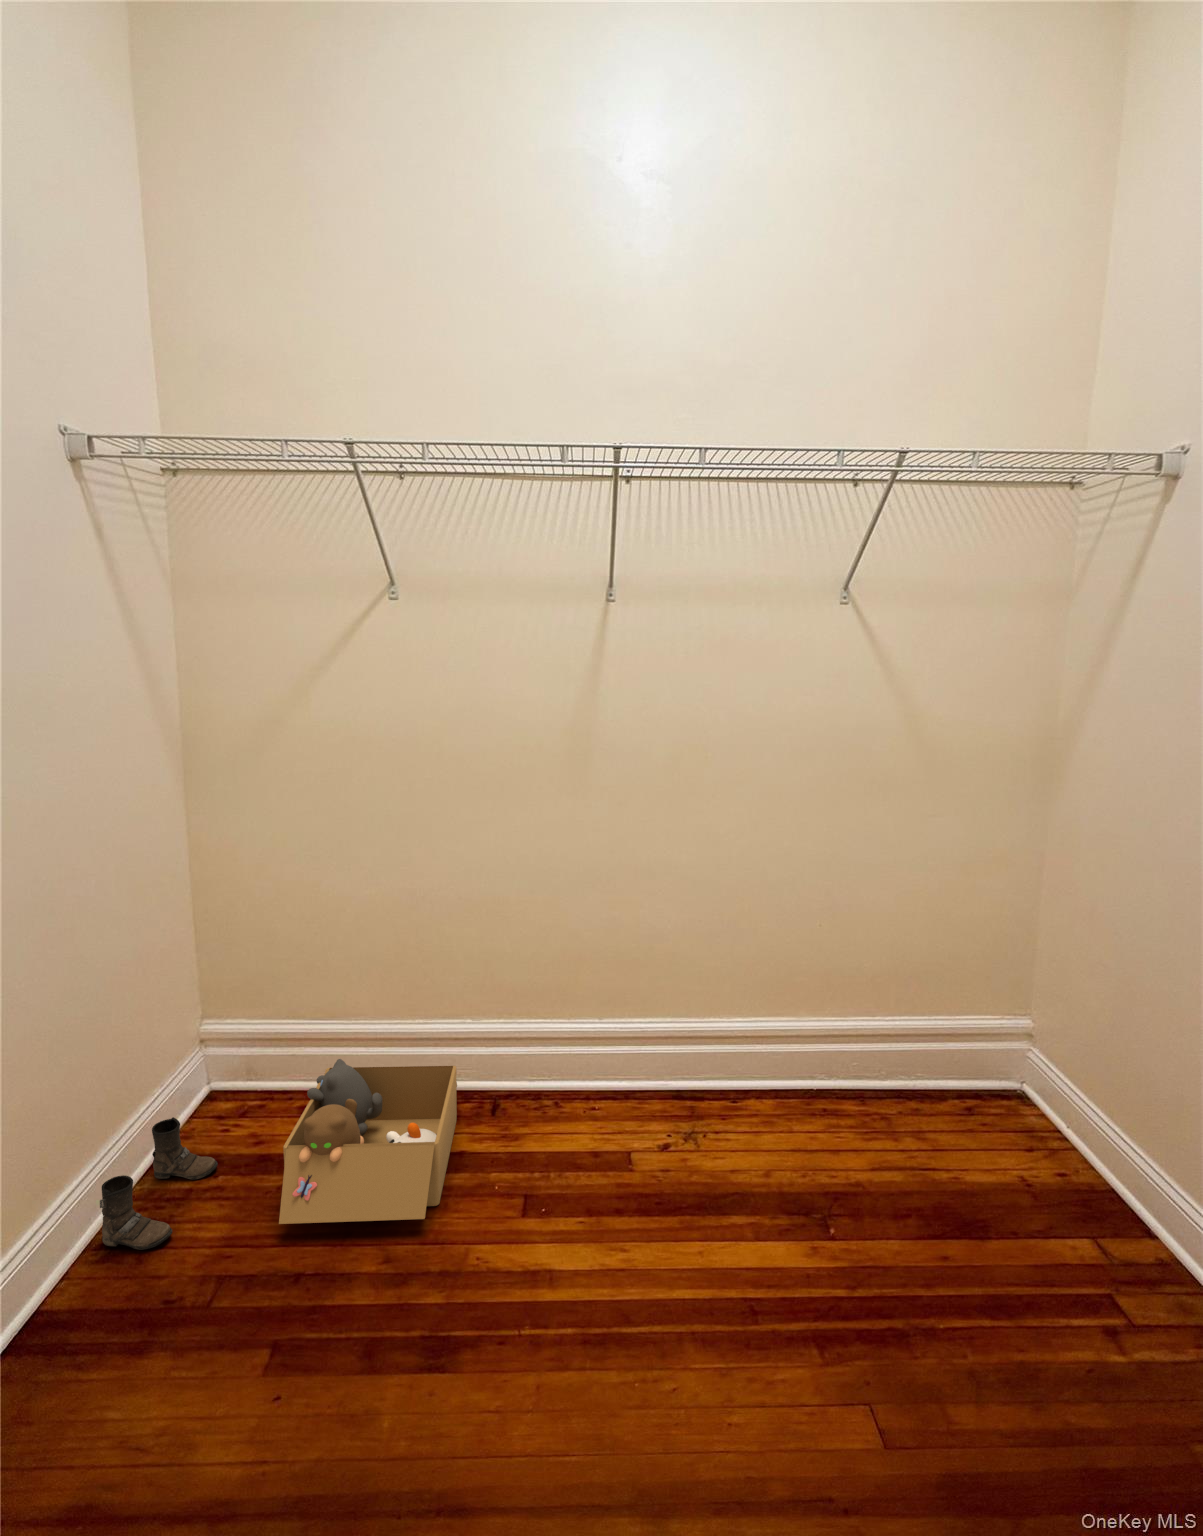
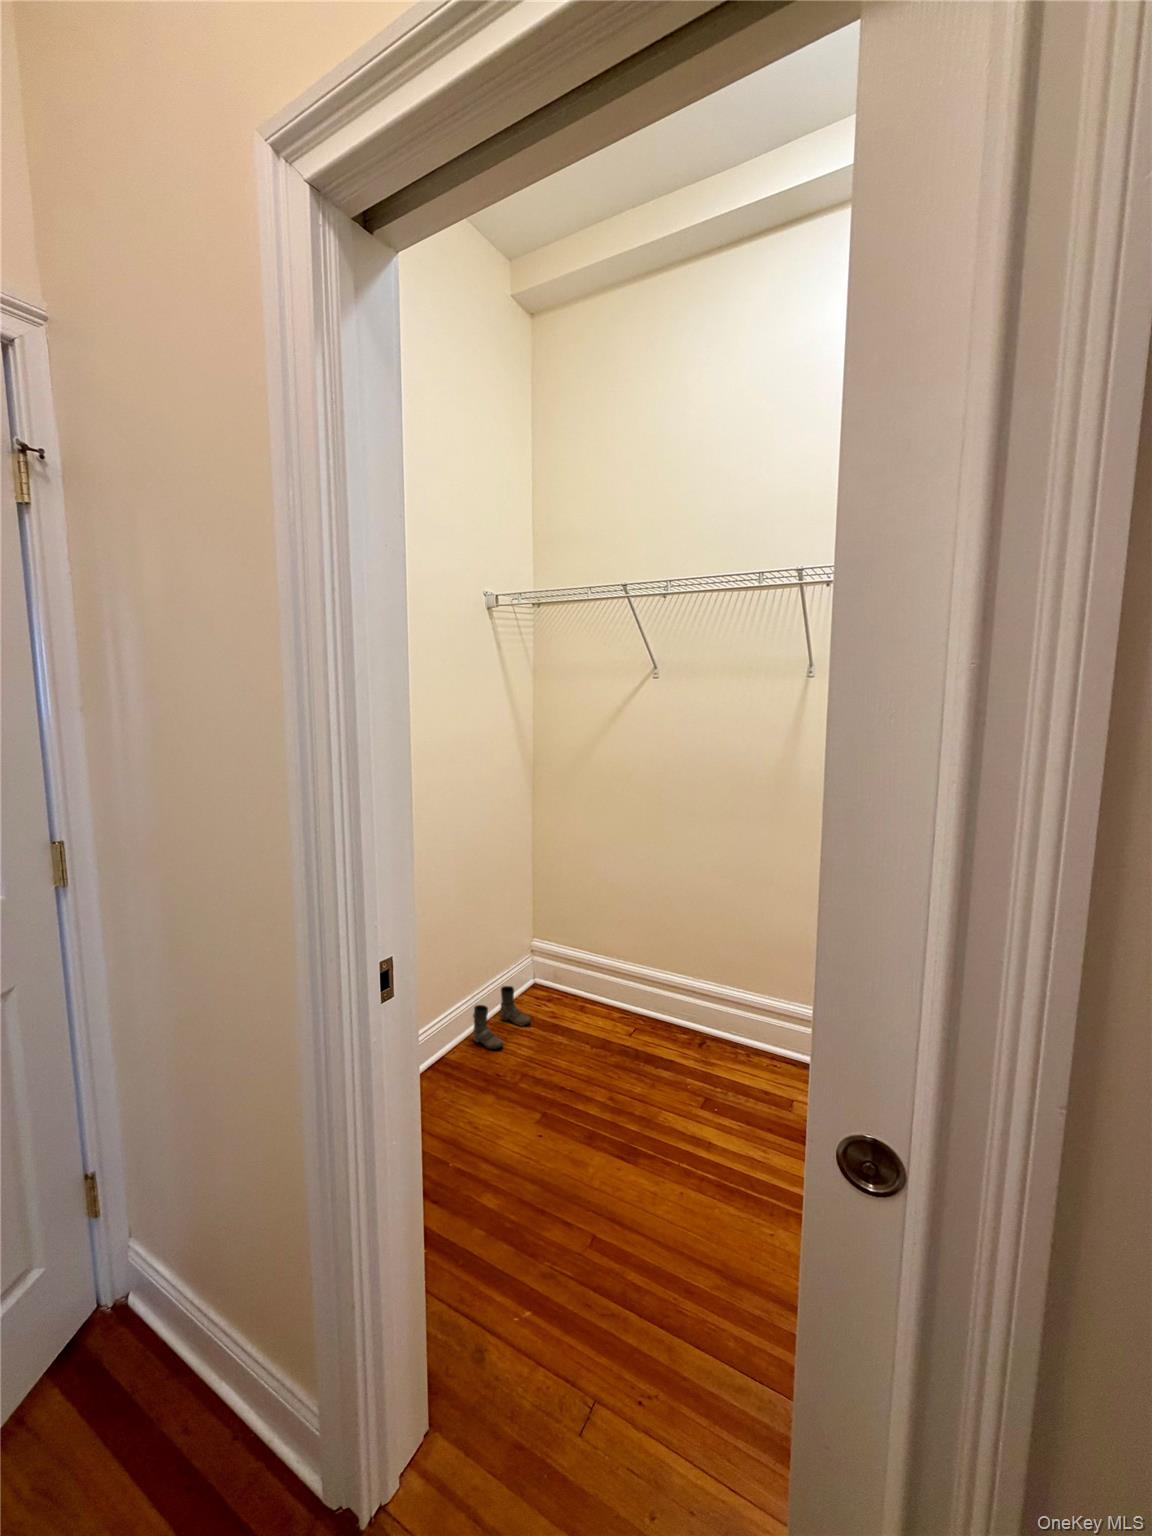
cardboard box: present [279,1059,457,1224] -> none [554,976,680,1083]

